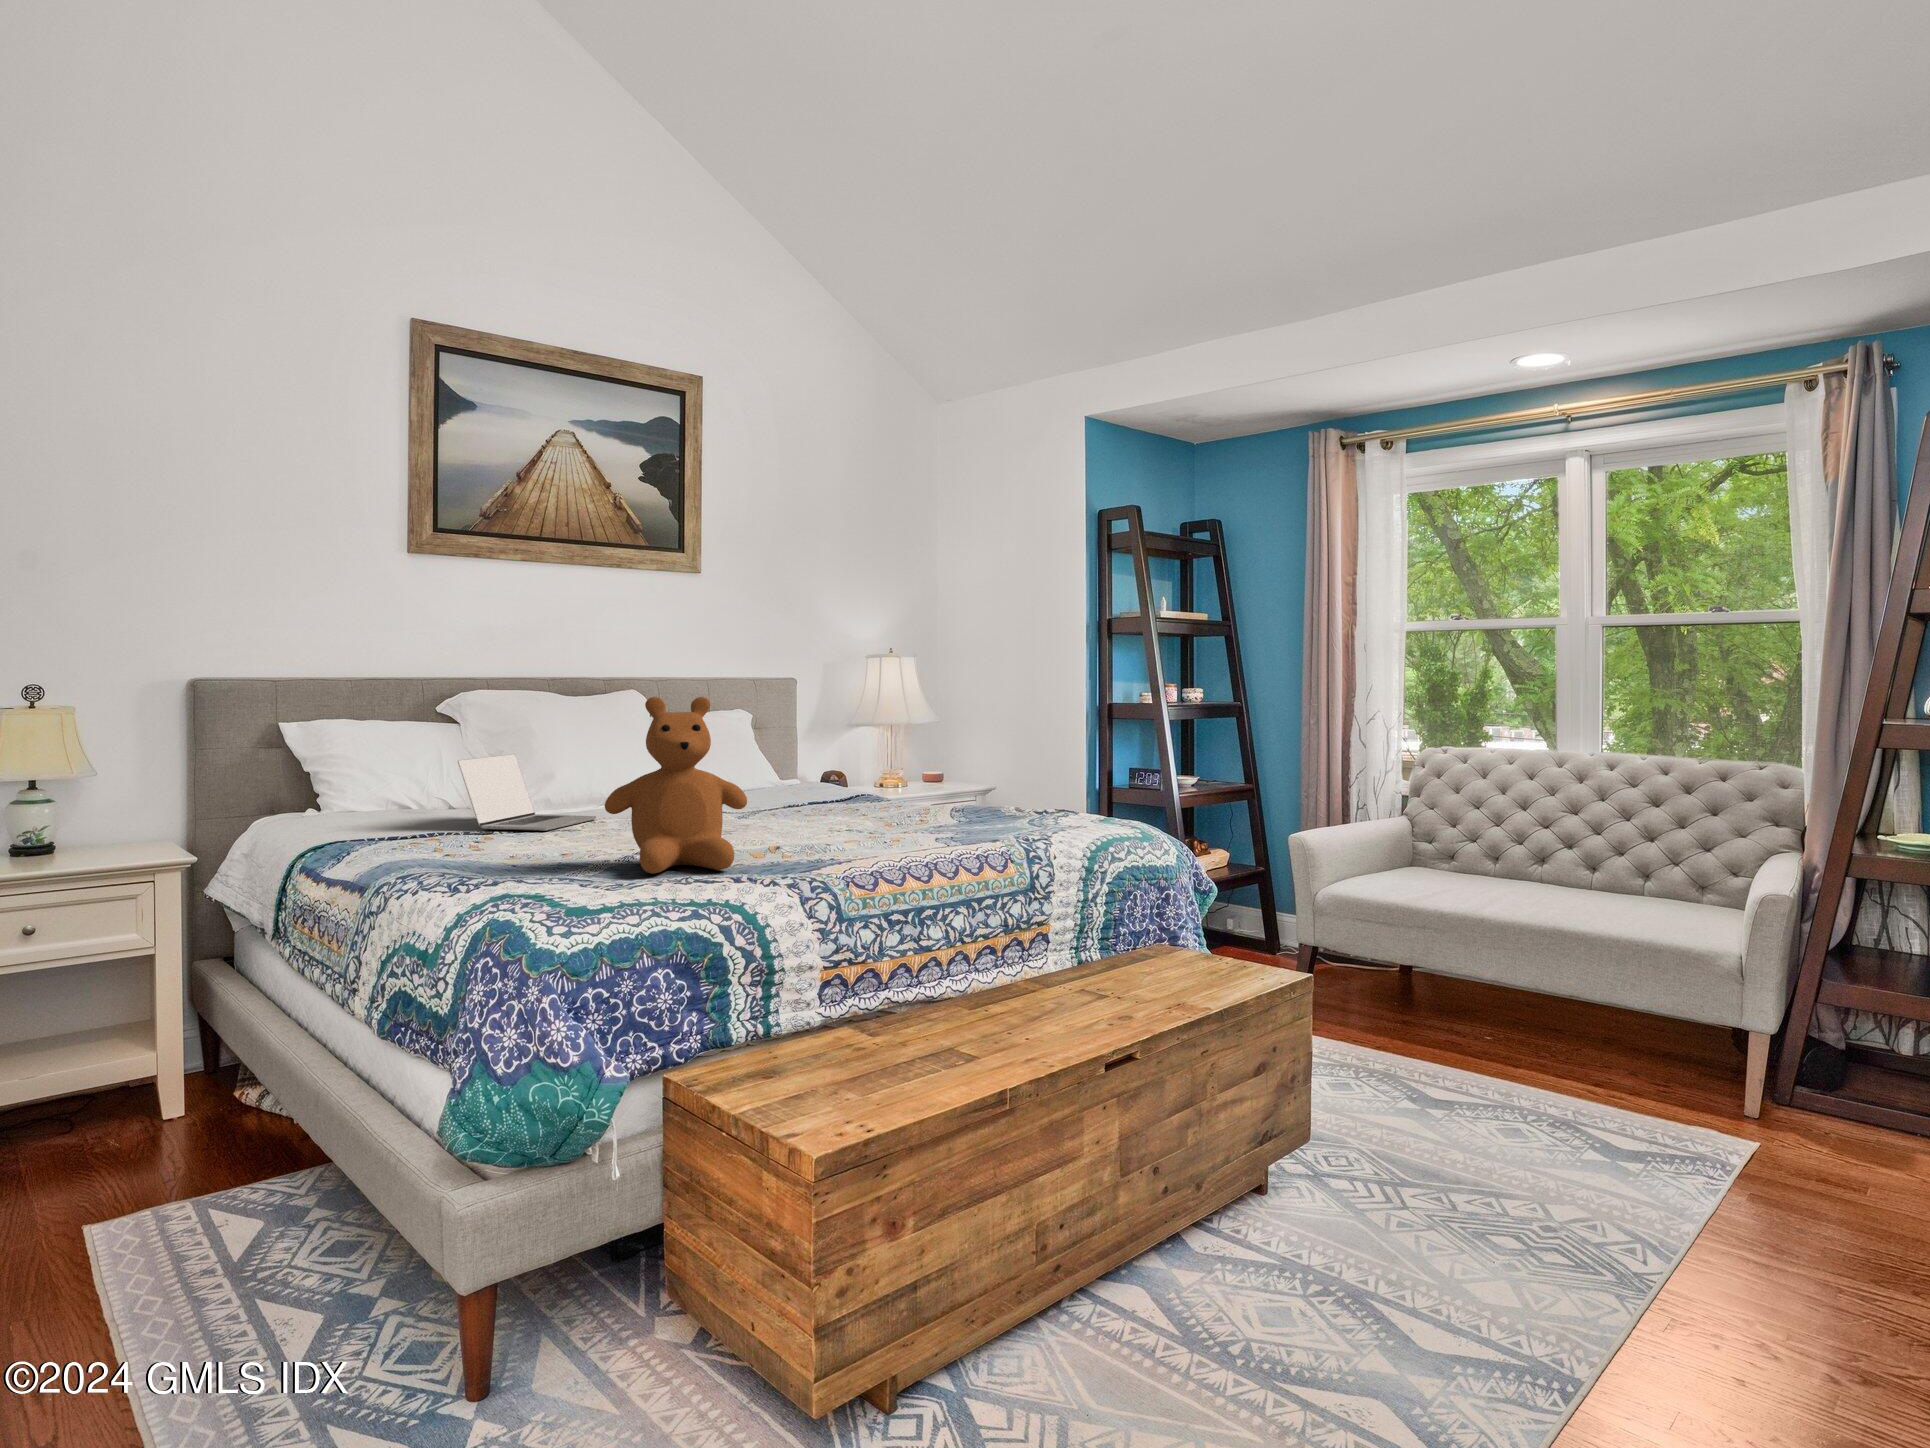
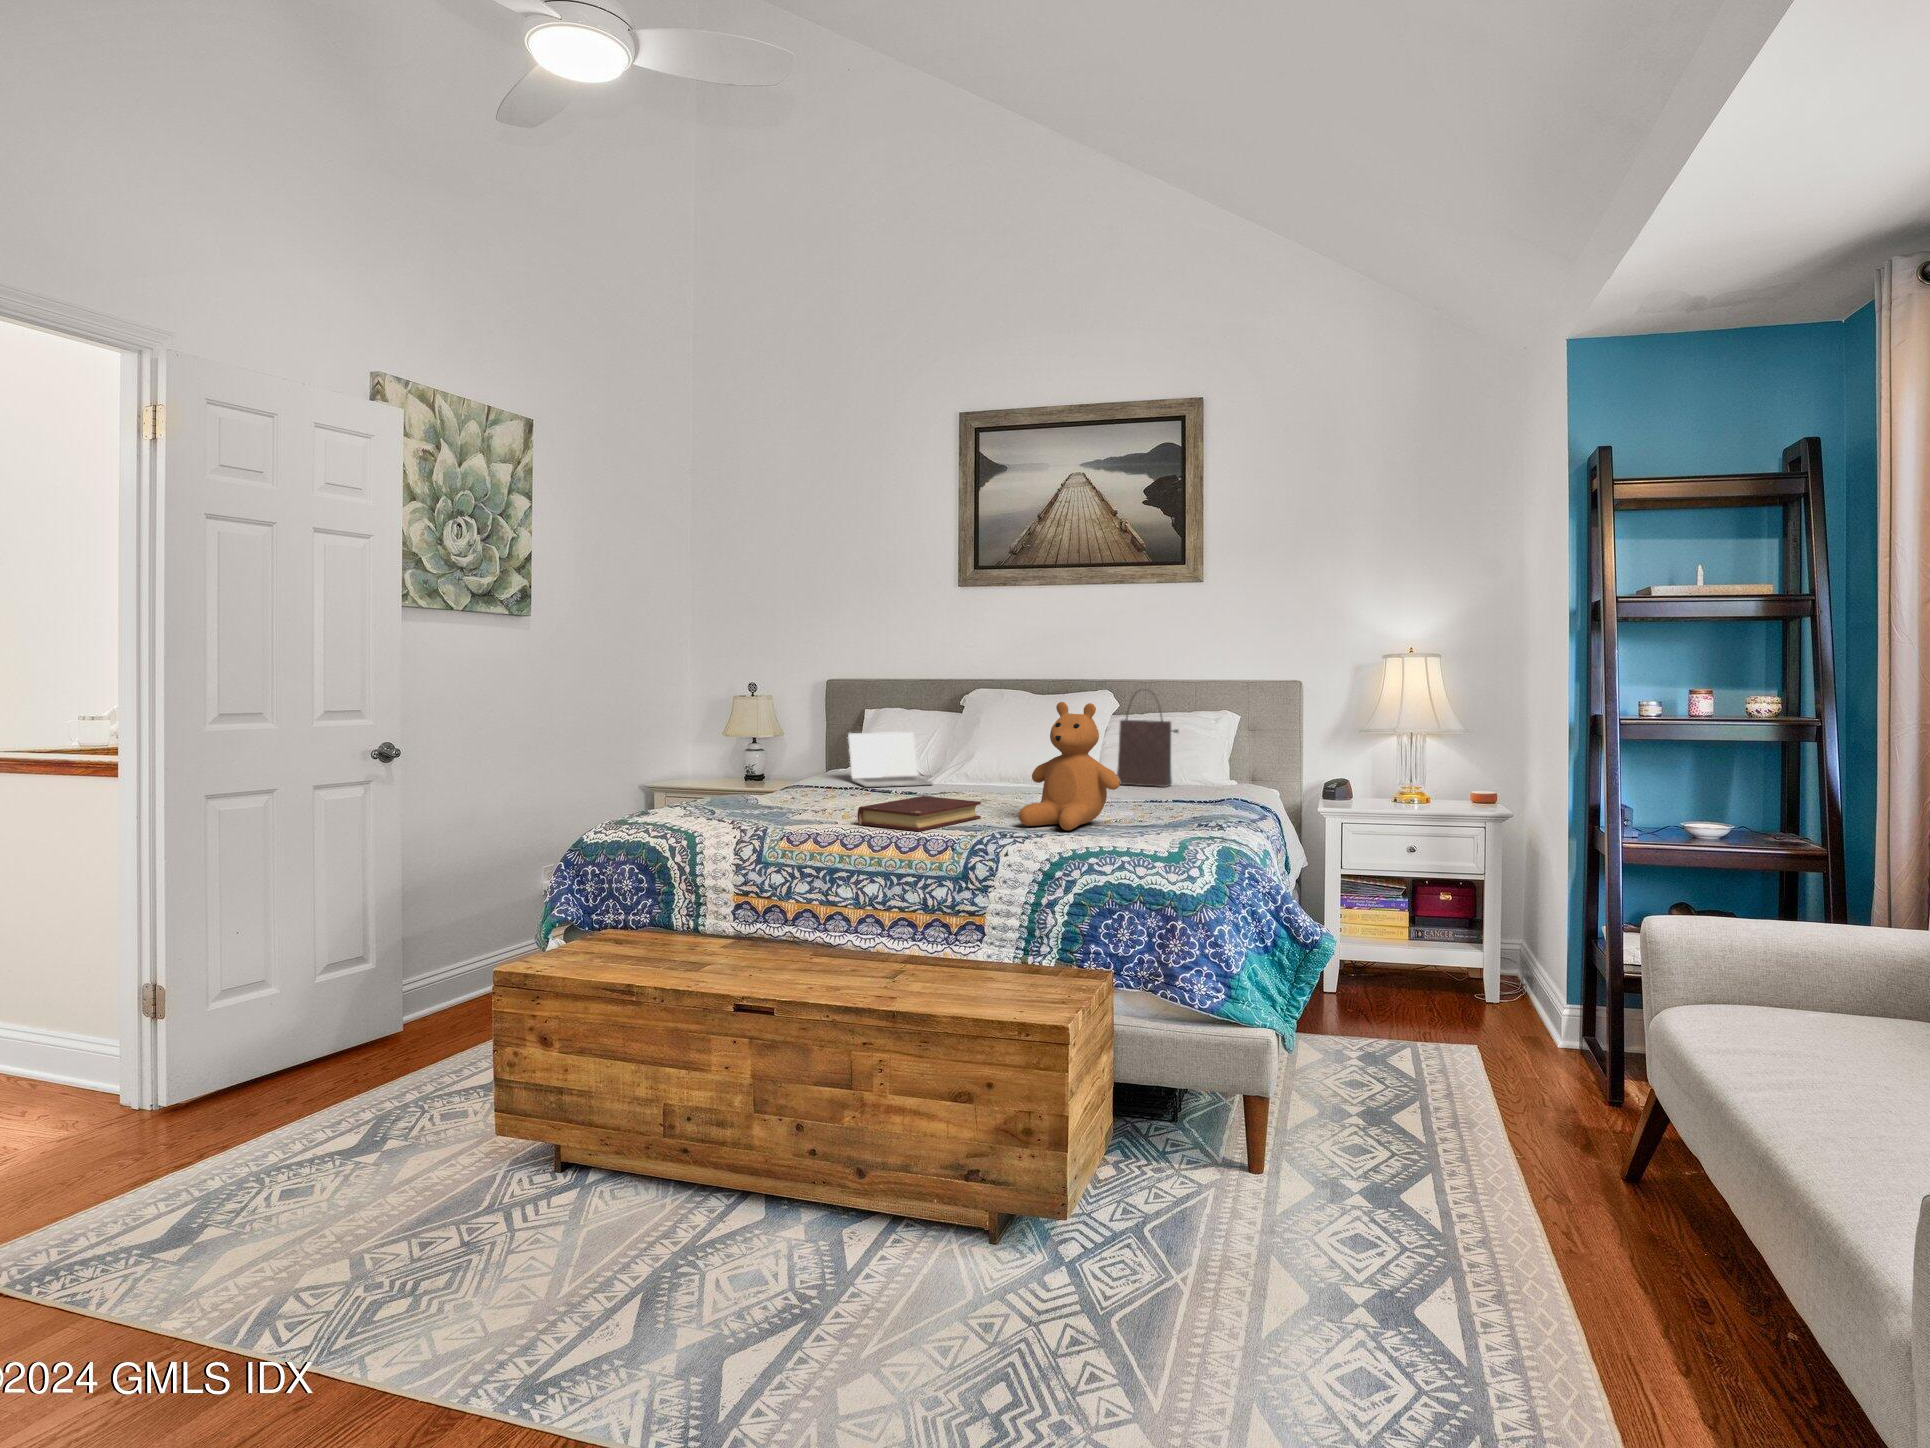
handbag: none [747,687,812,796] -> present [1117,694,1178,787]
teddy bear: present [605,697,747,874] -> present [1019,702,1120,830]
book: none [799,813,932,854] -> present [858,796,981,831]

